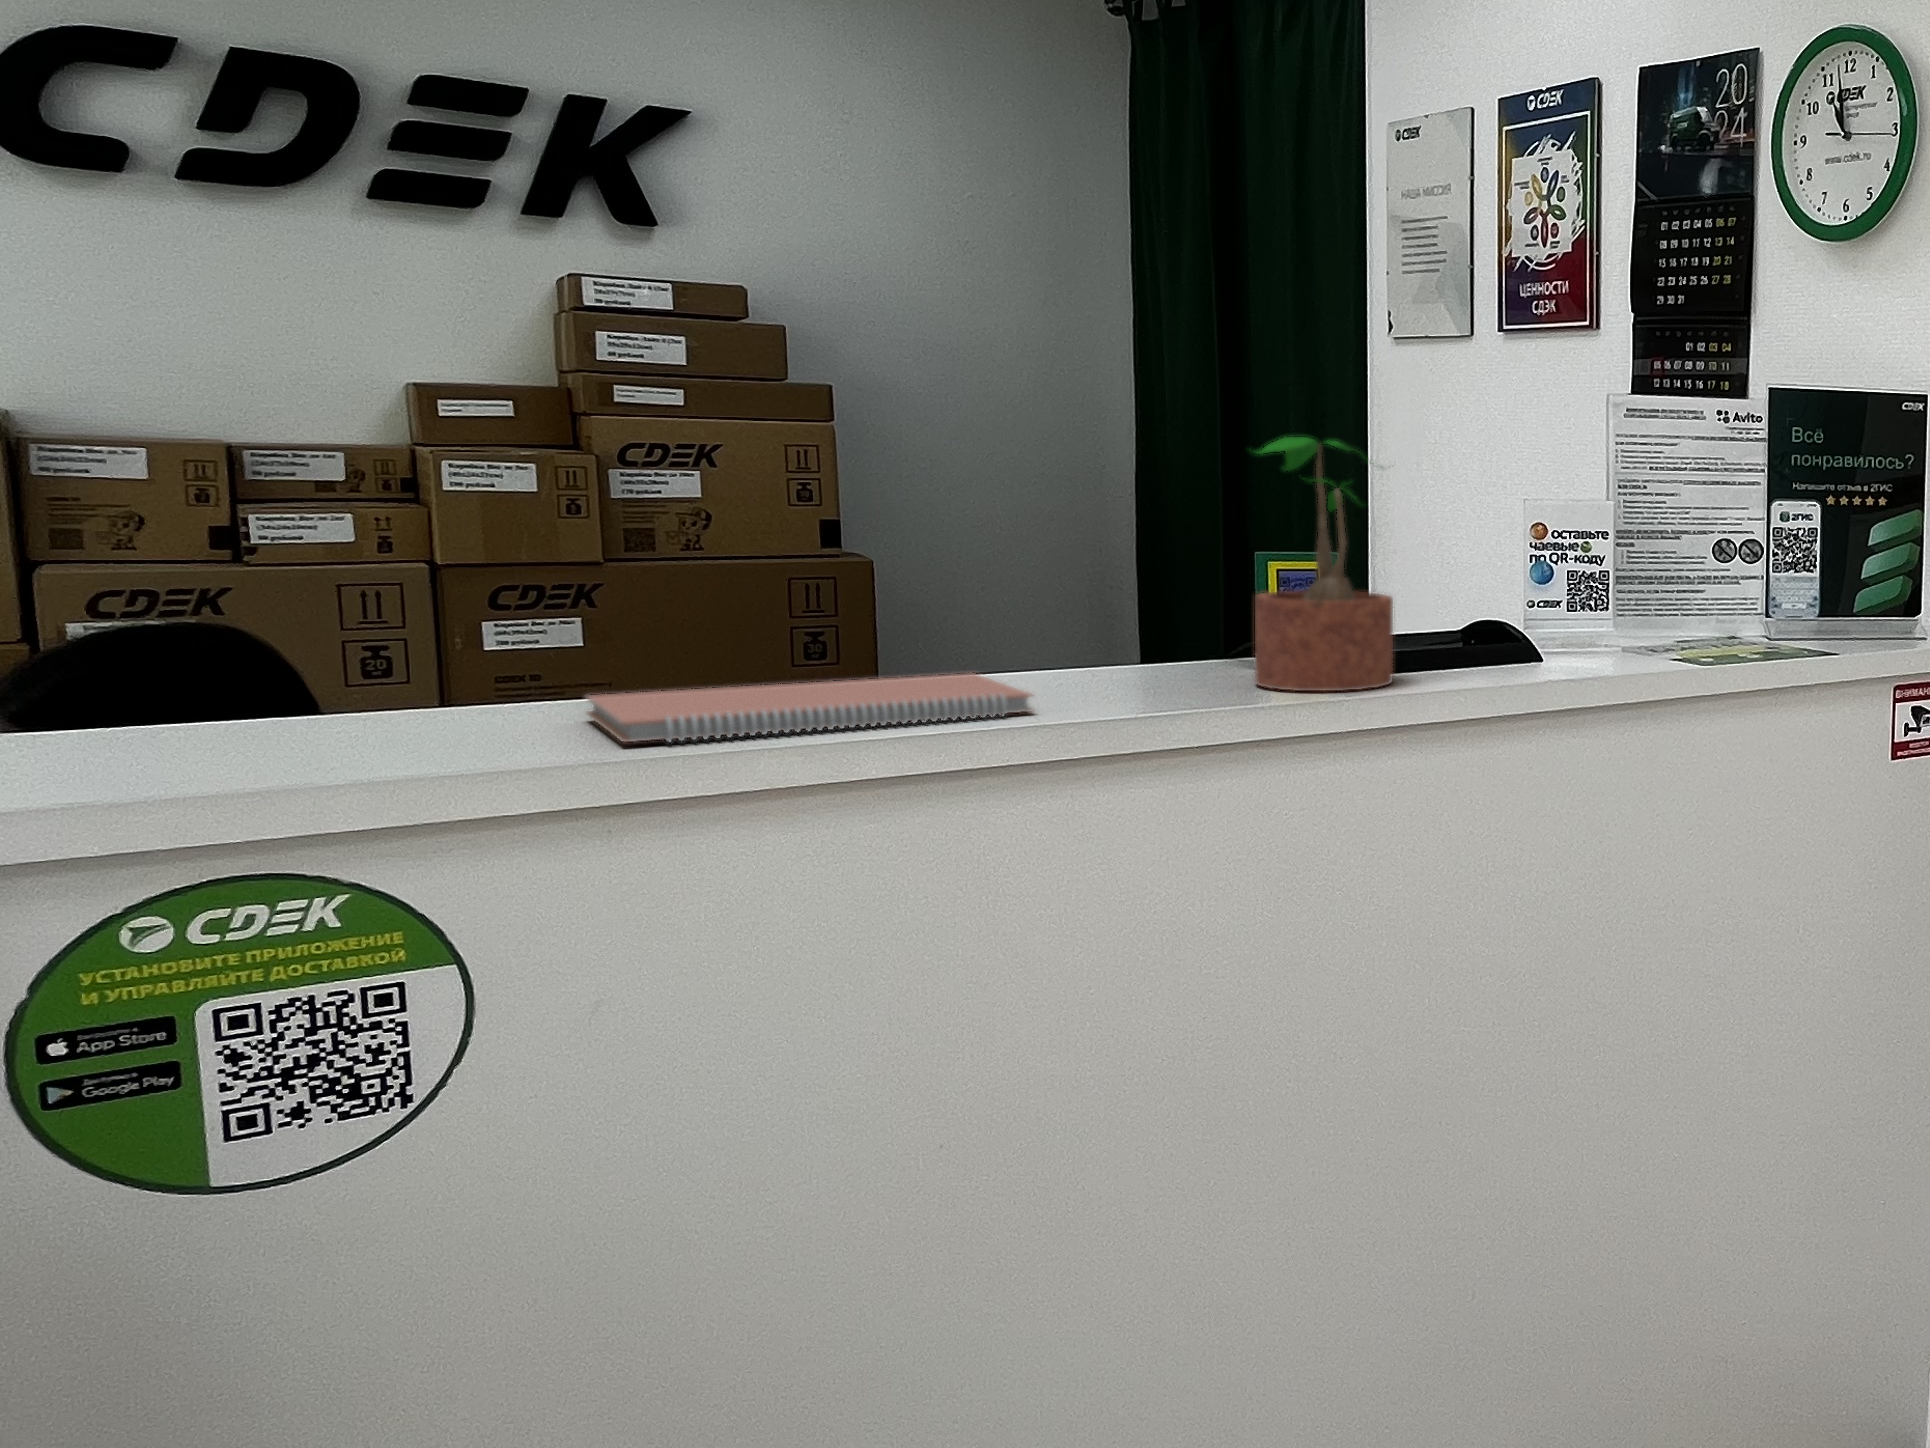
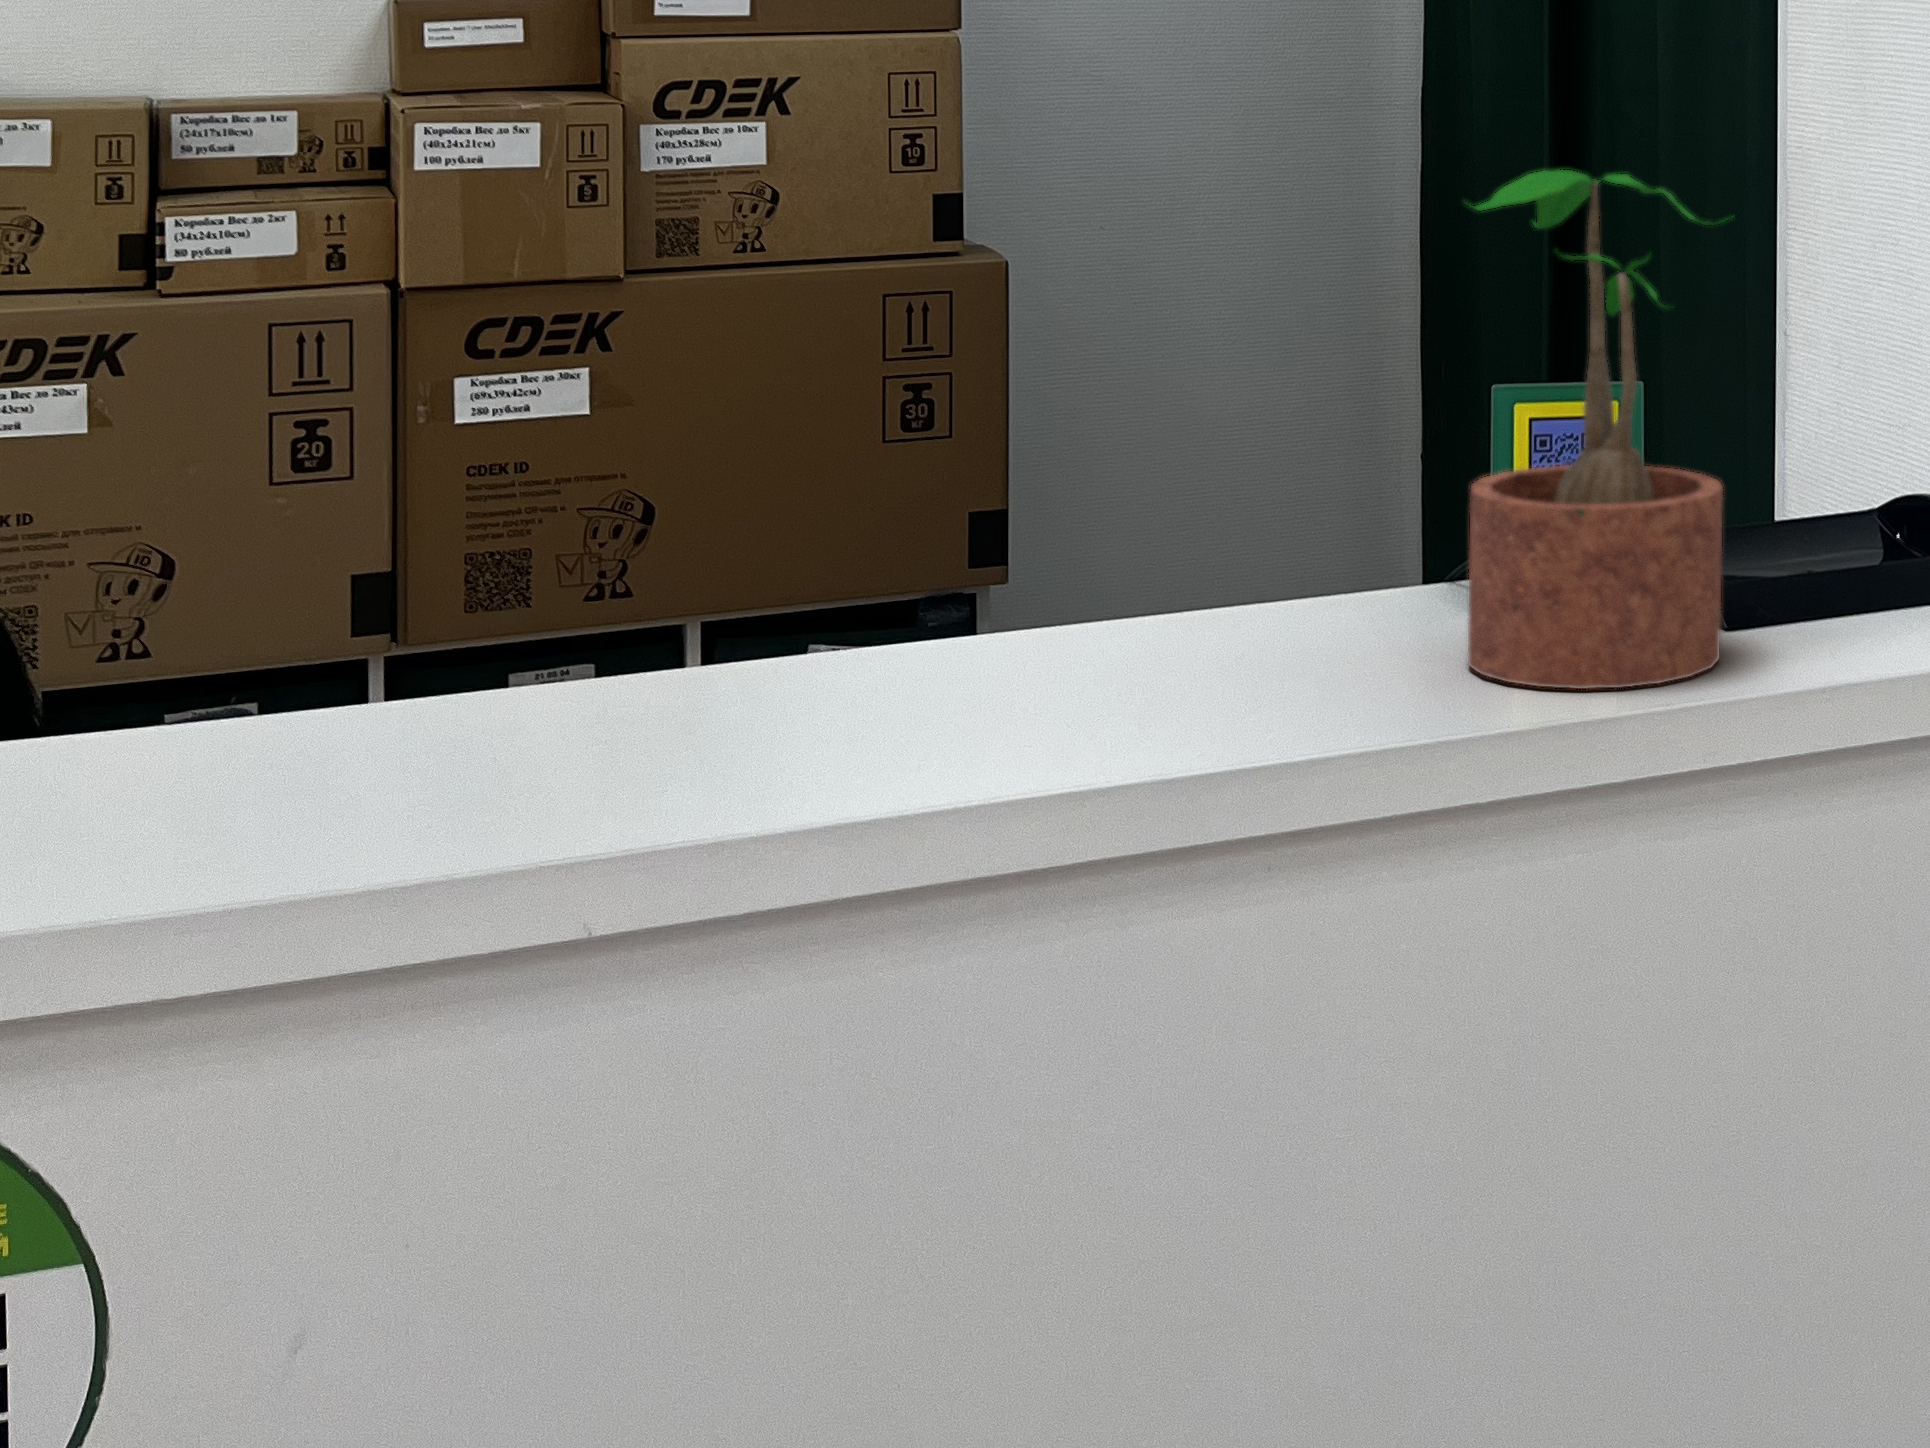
notebook: present [586,673,1032,742] -> none [365,640,1060,823]

